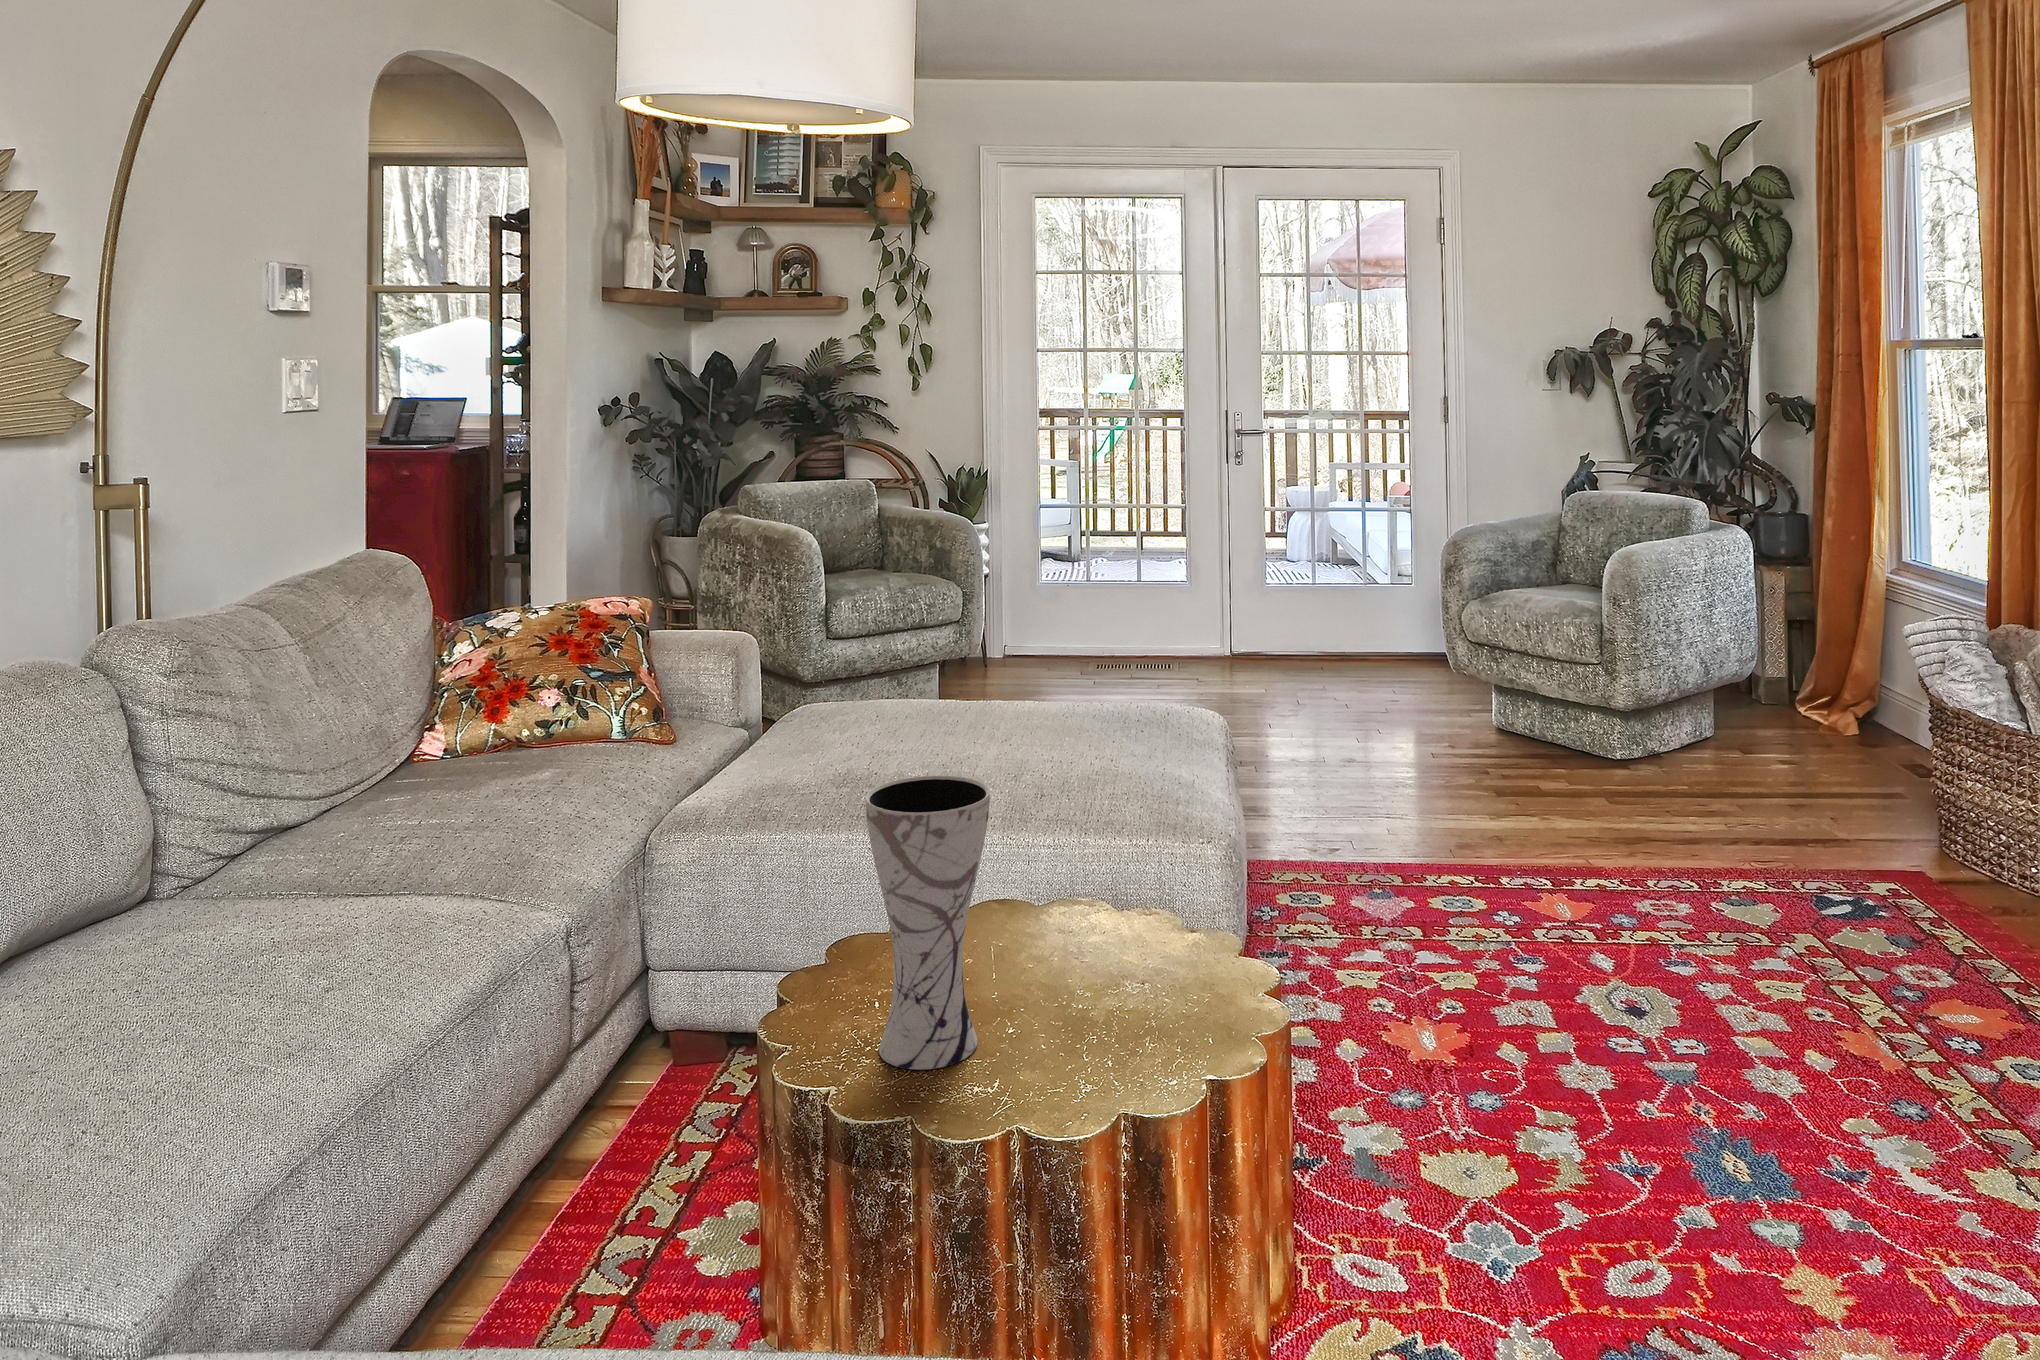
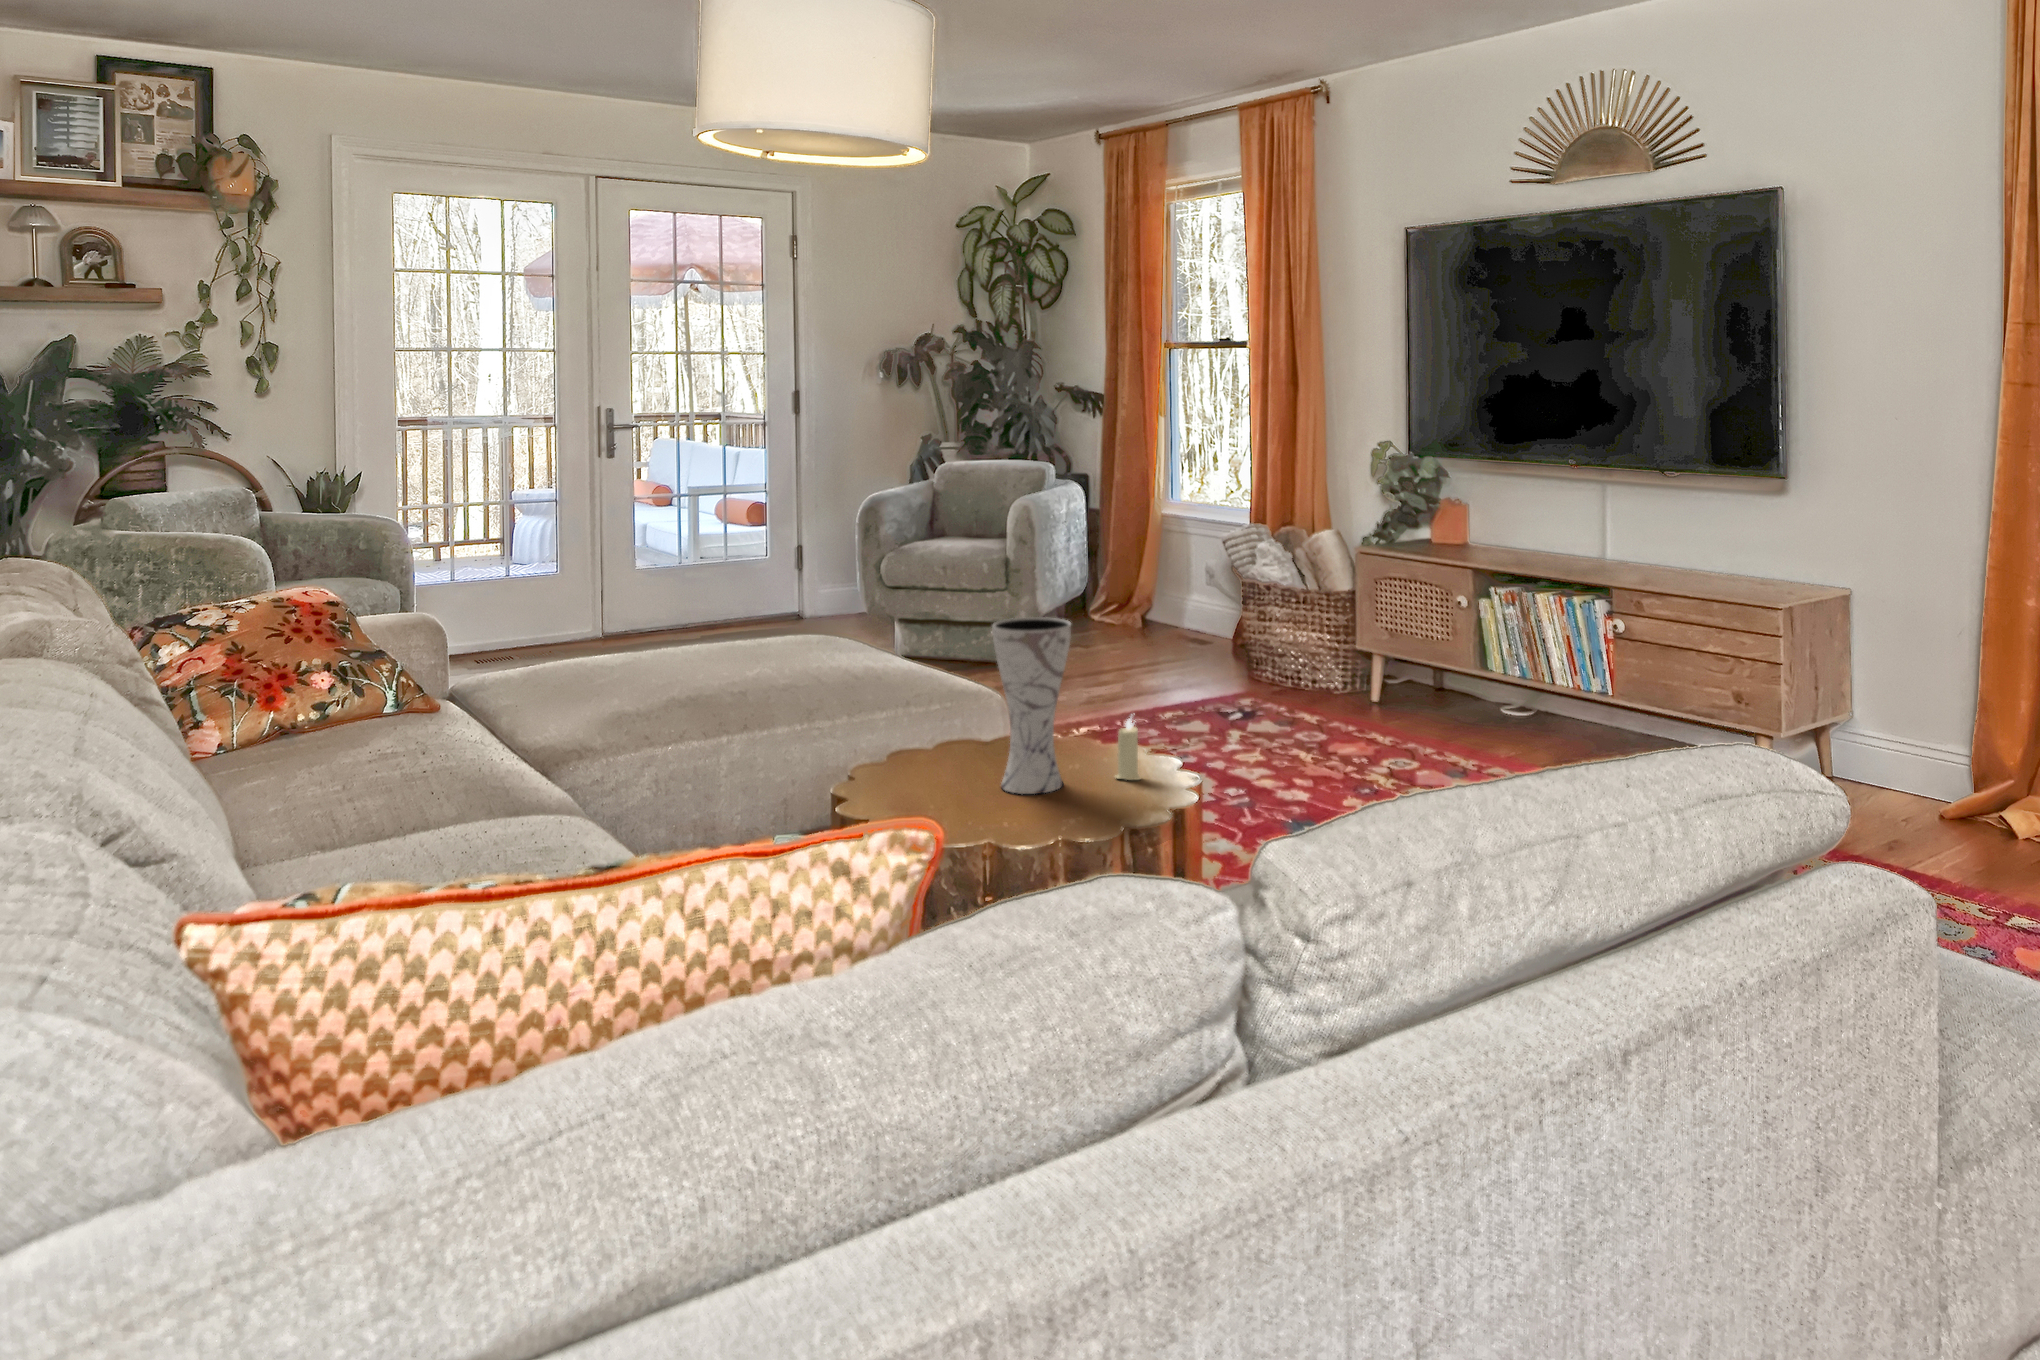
candle: none [1040,972,1078,1089] -> present [1116,718,1140,780]

